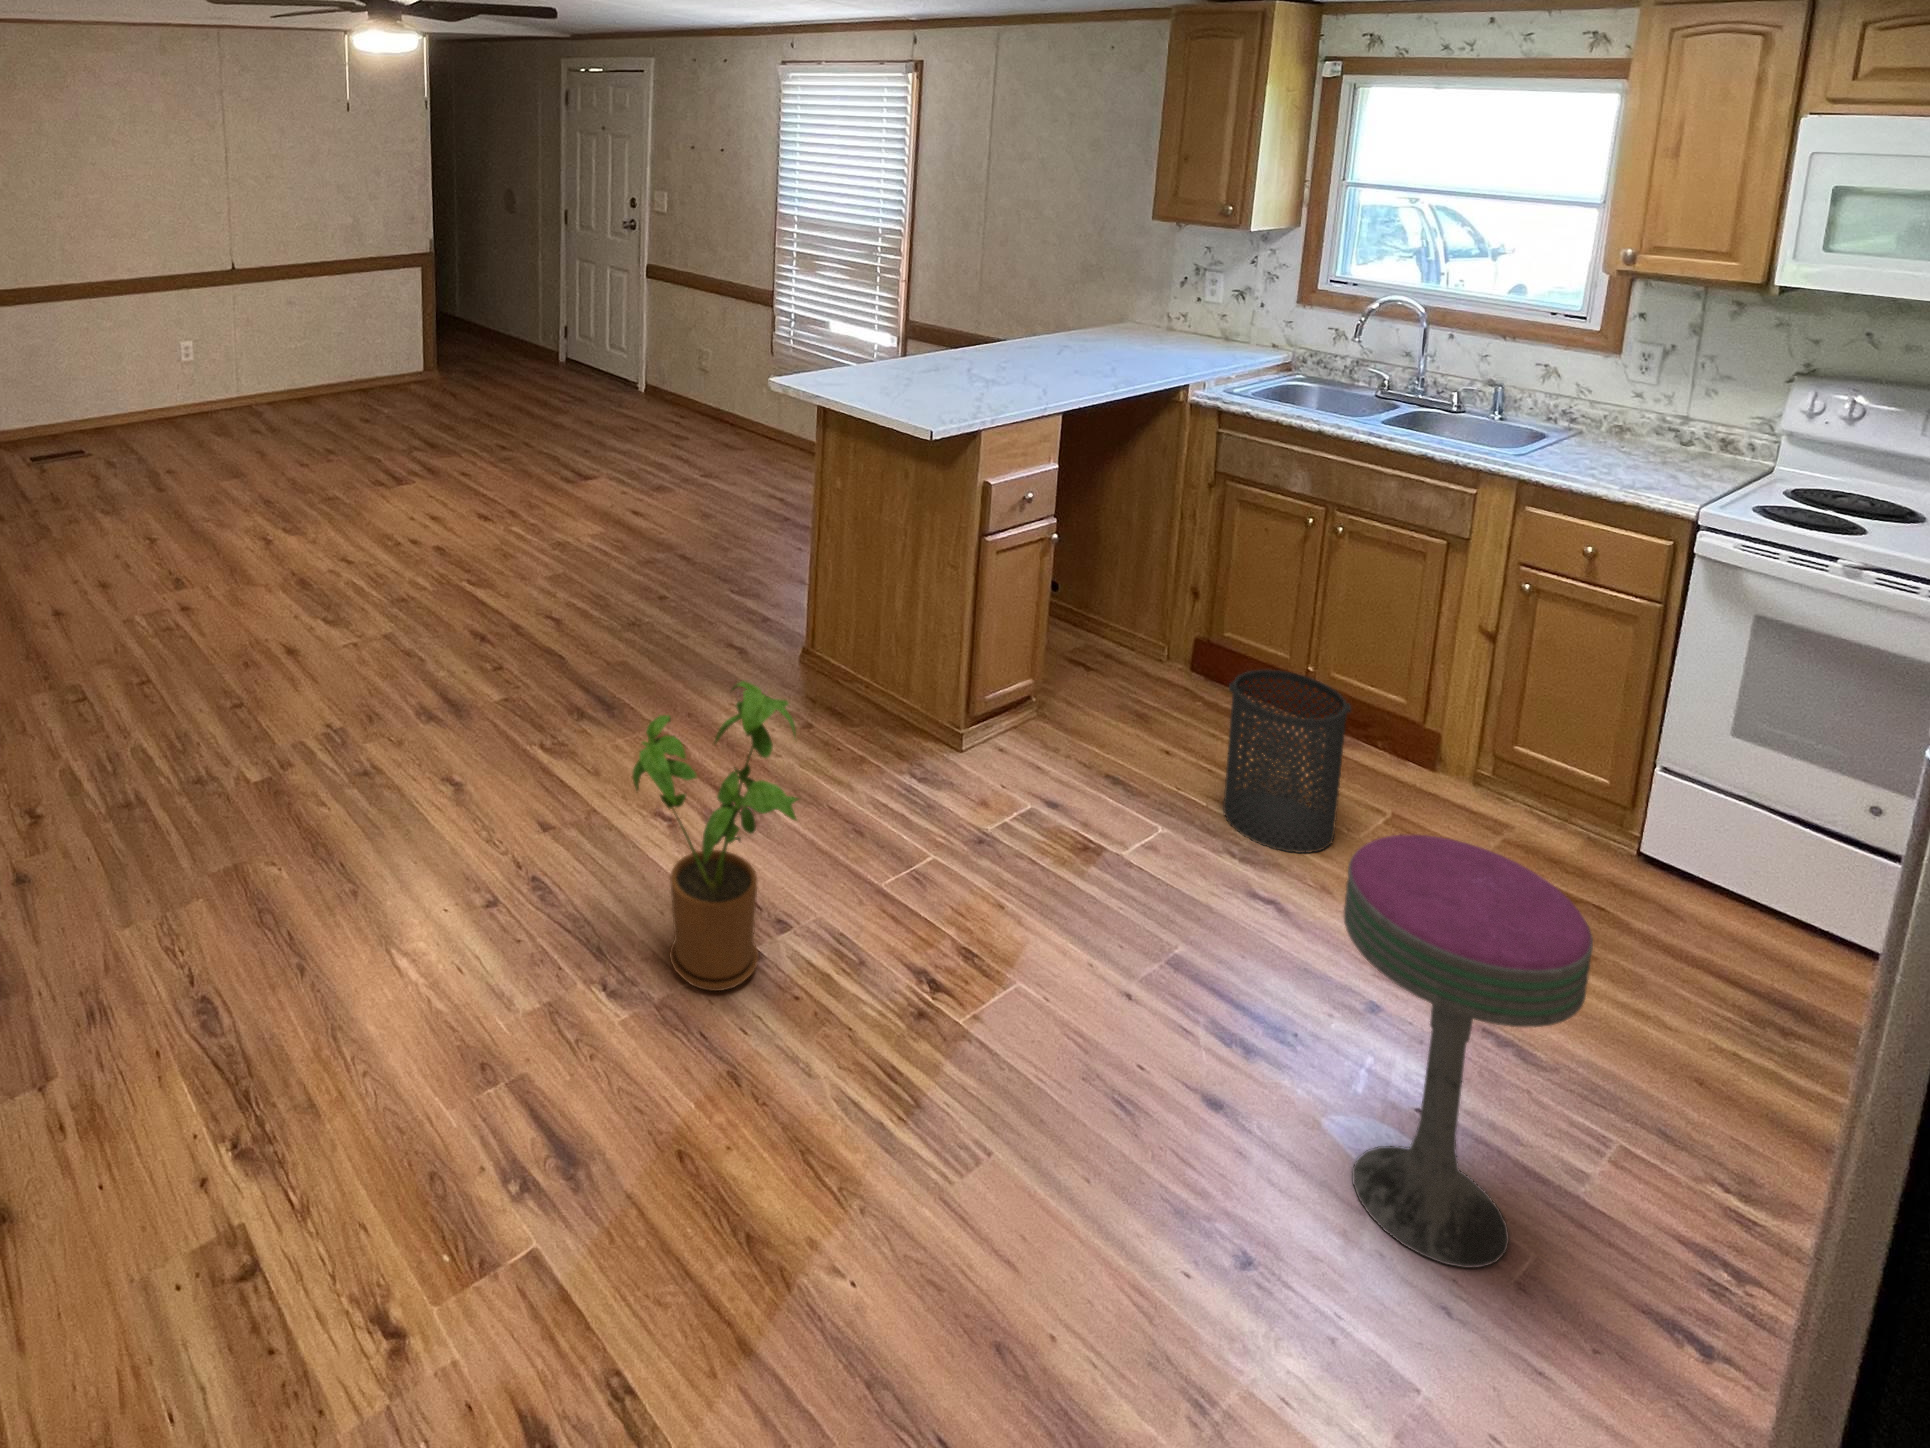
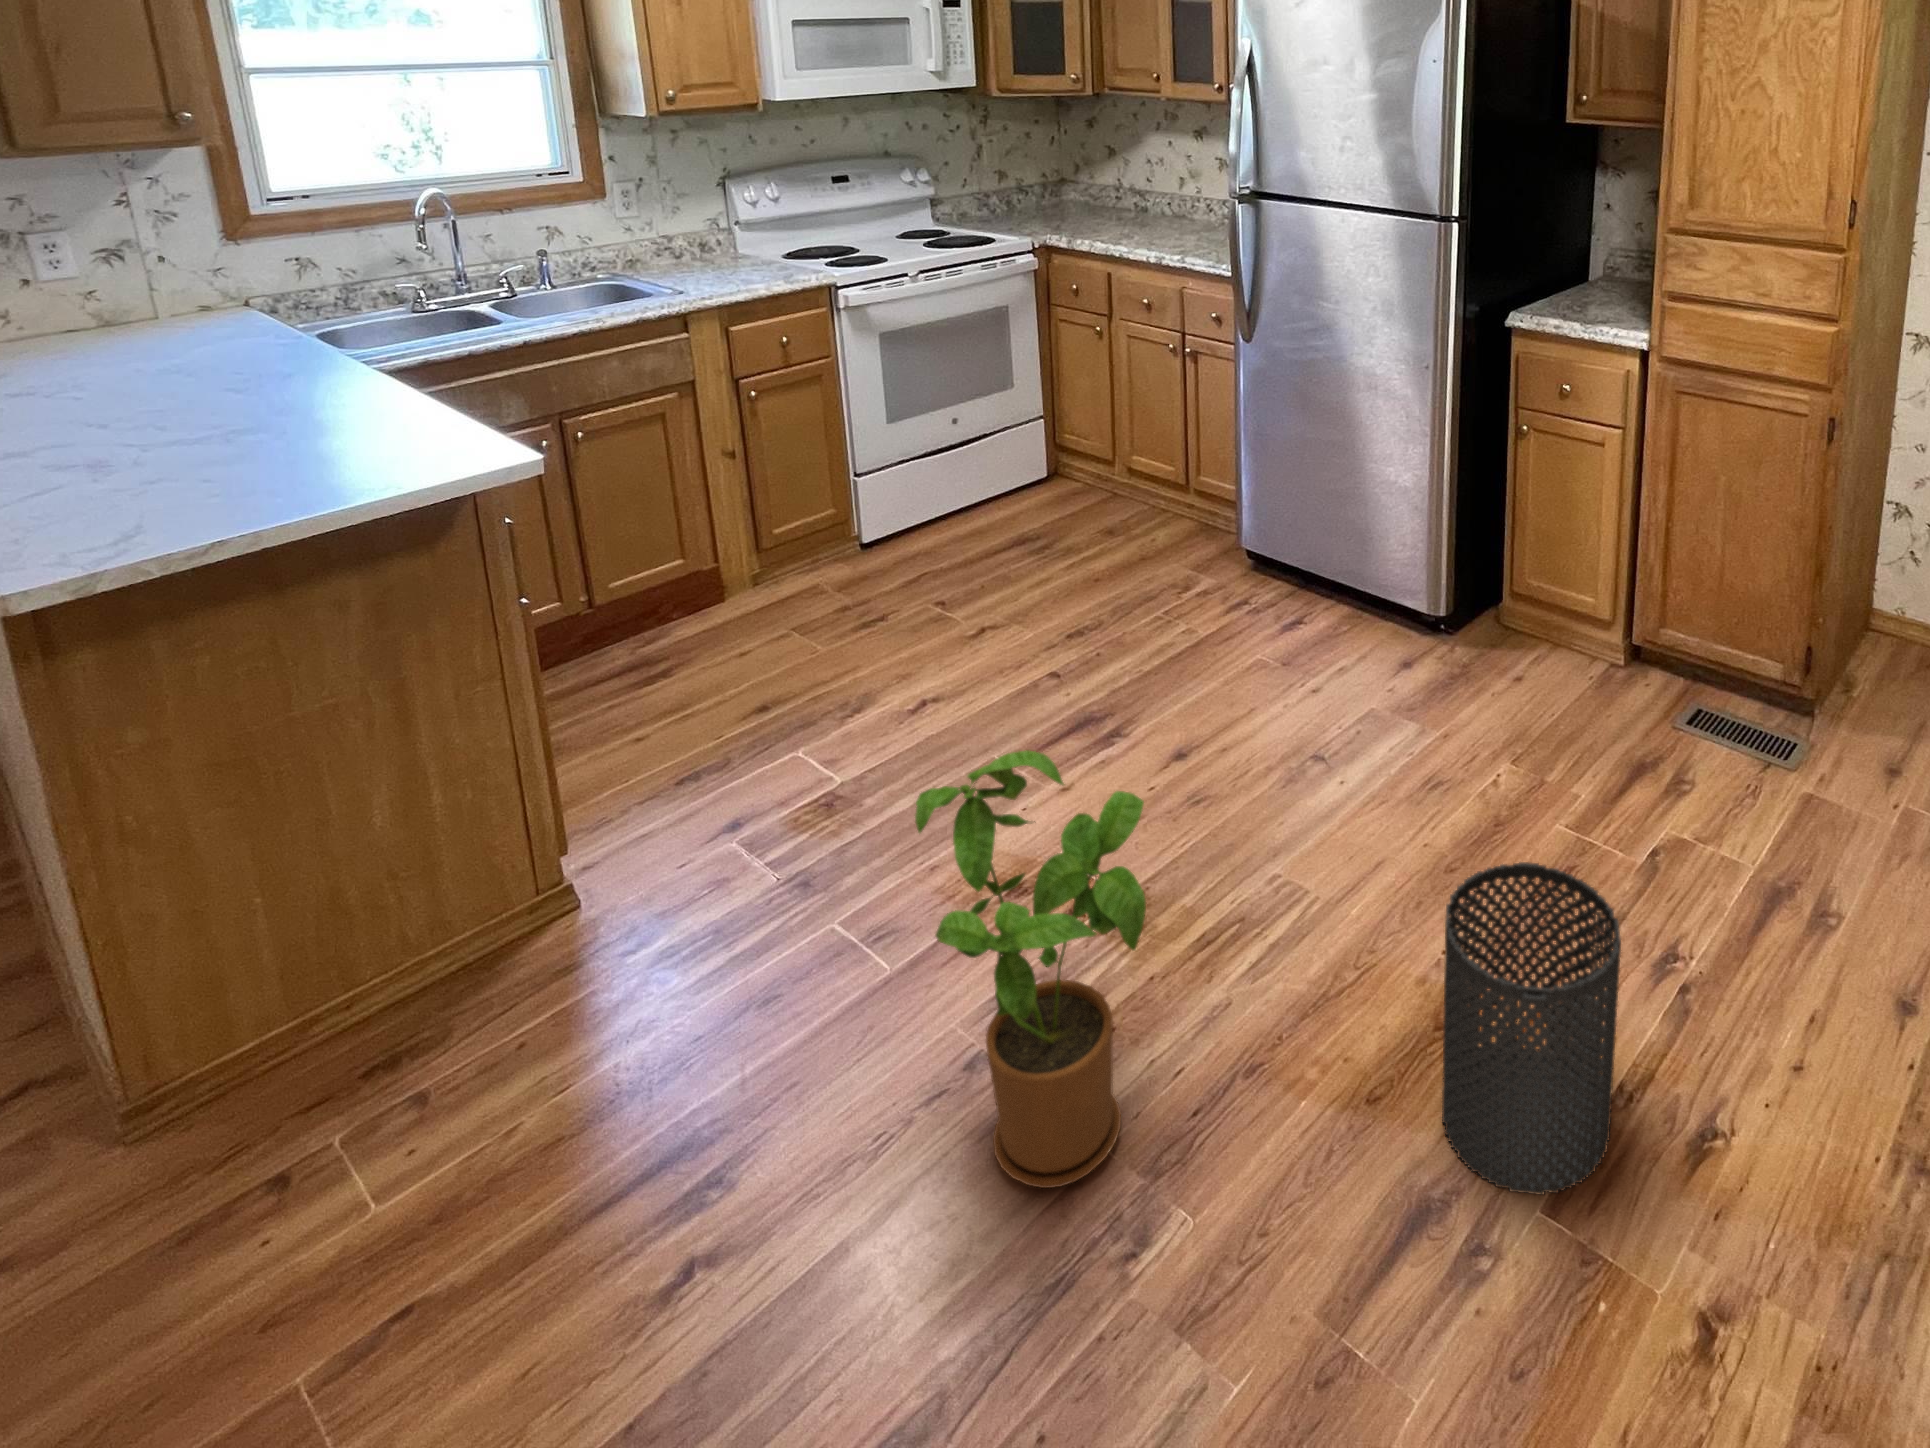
trash can: present [1223,670,1351,853] -> present [1442,862,1621,1195]
bar stool: present [1344,835,1593,1268] -> none [1161,440,1300,710]

